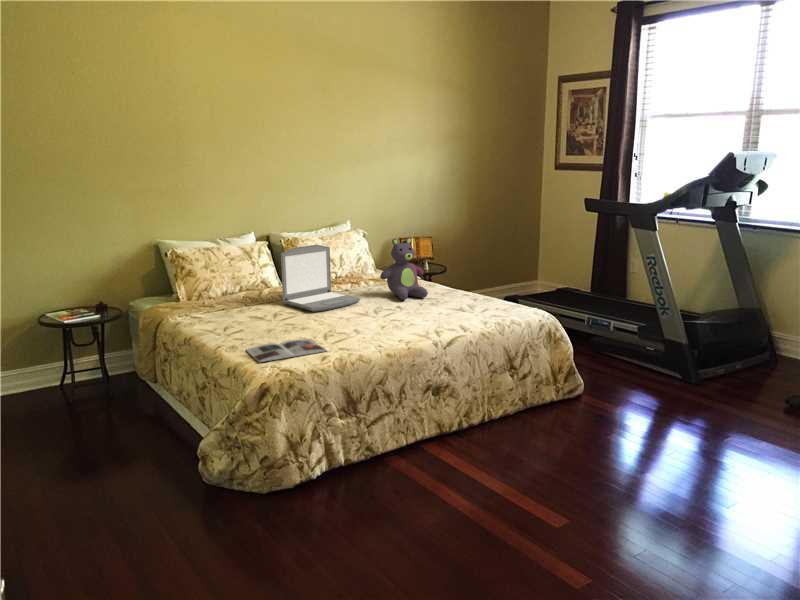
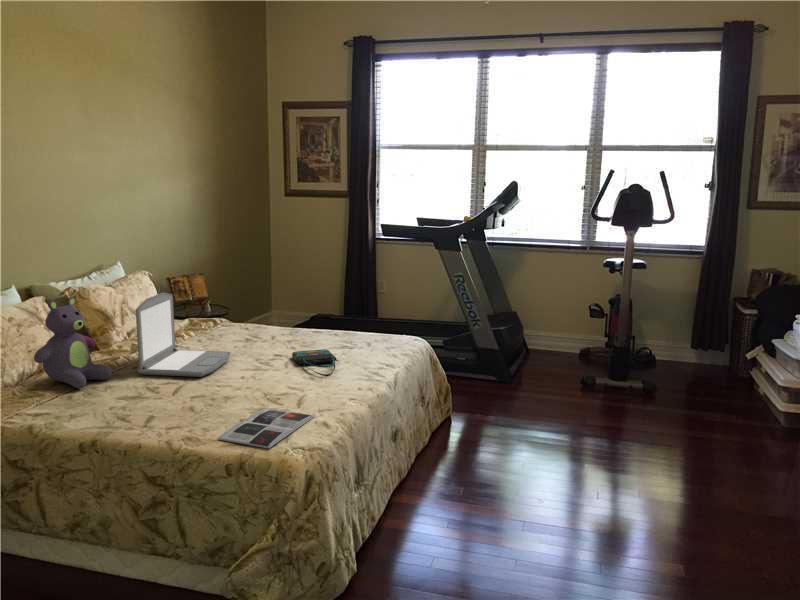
stuffed bear: present [380,237,428,300] -> present [34,297,112,388]
tote bag: none [388,305,432,327] -> present [292,349,338,376]

